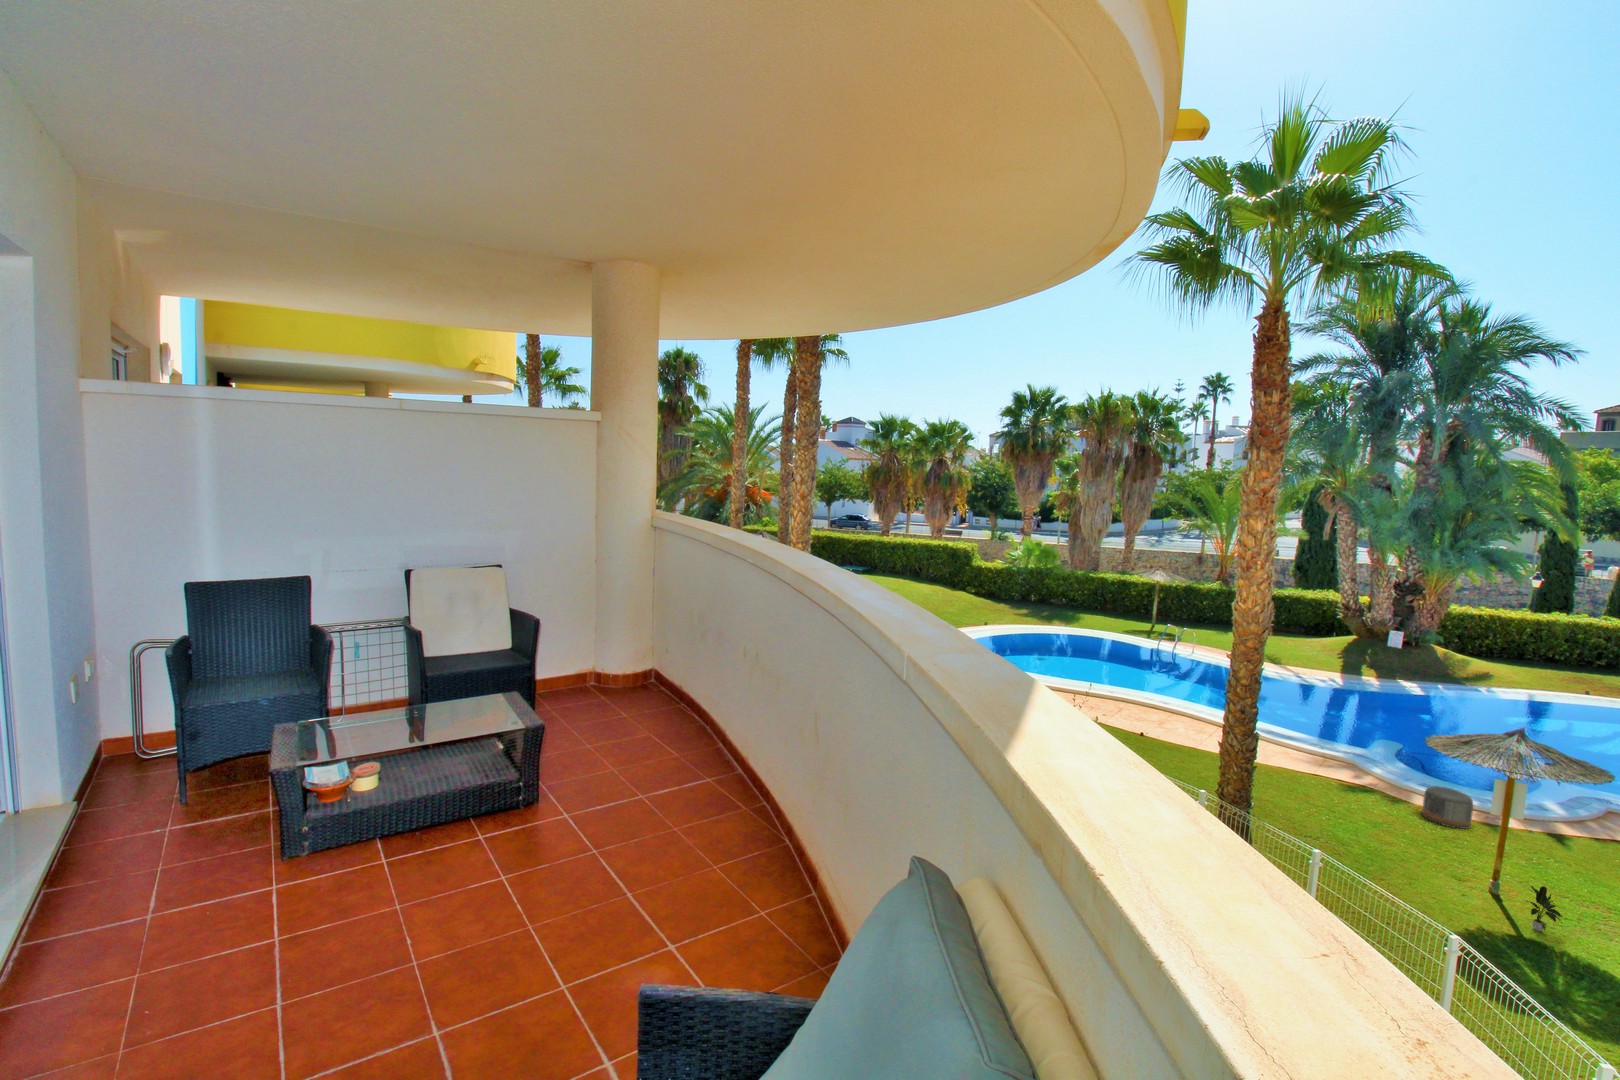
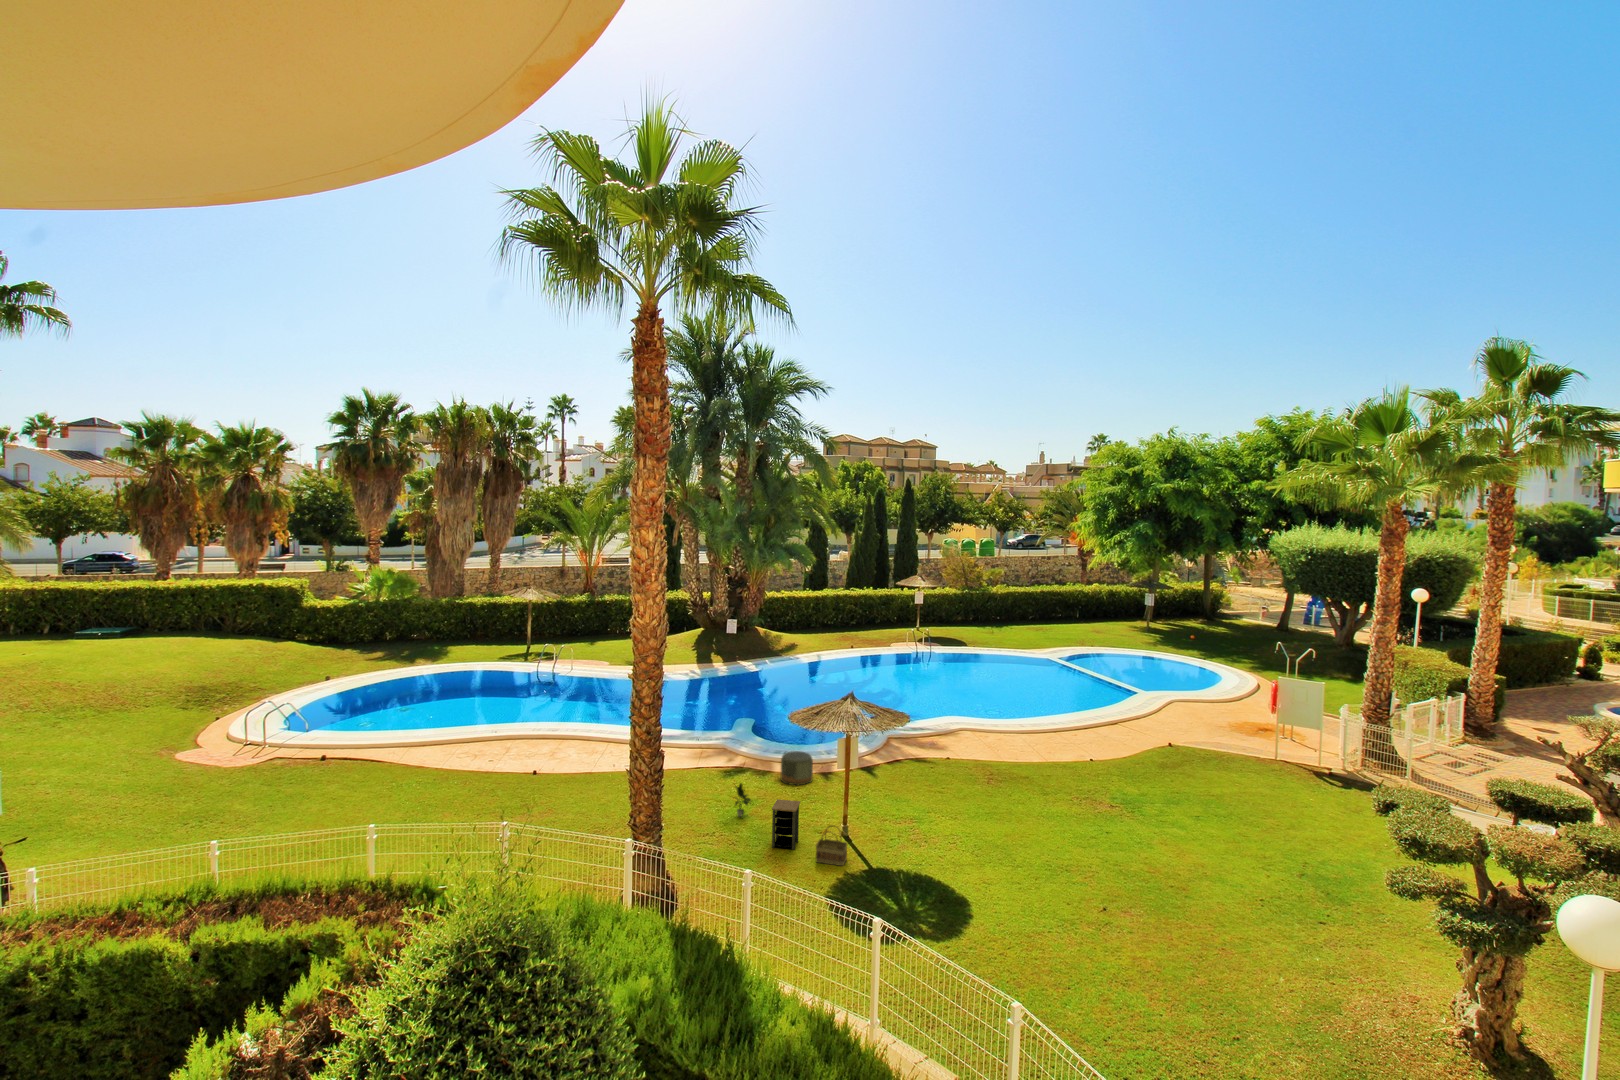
side table: none [1387,824,1434,883] -> present [772,799,800,850]
basket: none [1444,871,1495,922] -> present [816,825,847,866]
potted plant: present [1527,886,1562,932] -> present [735,783,751,817]

